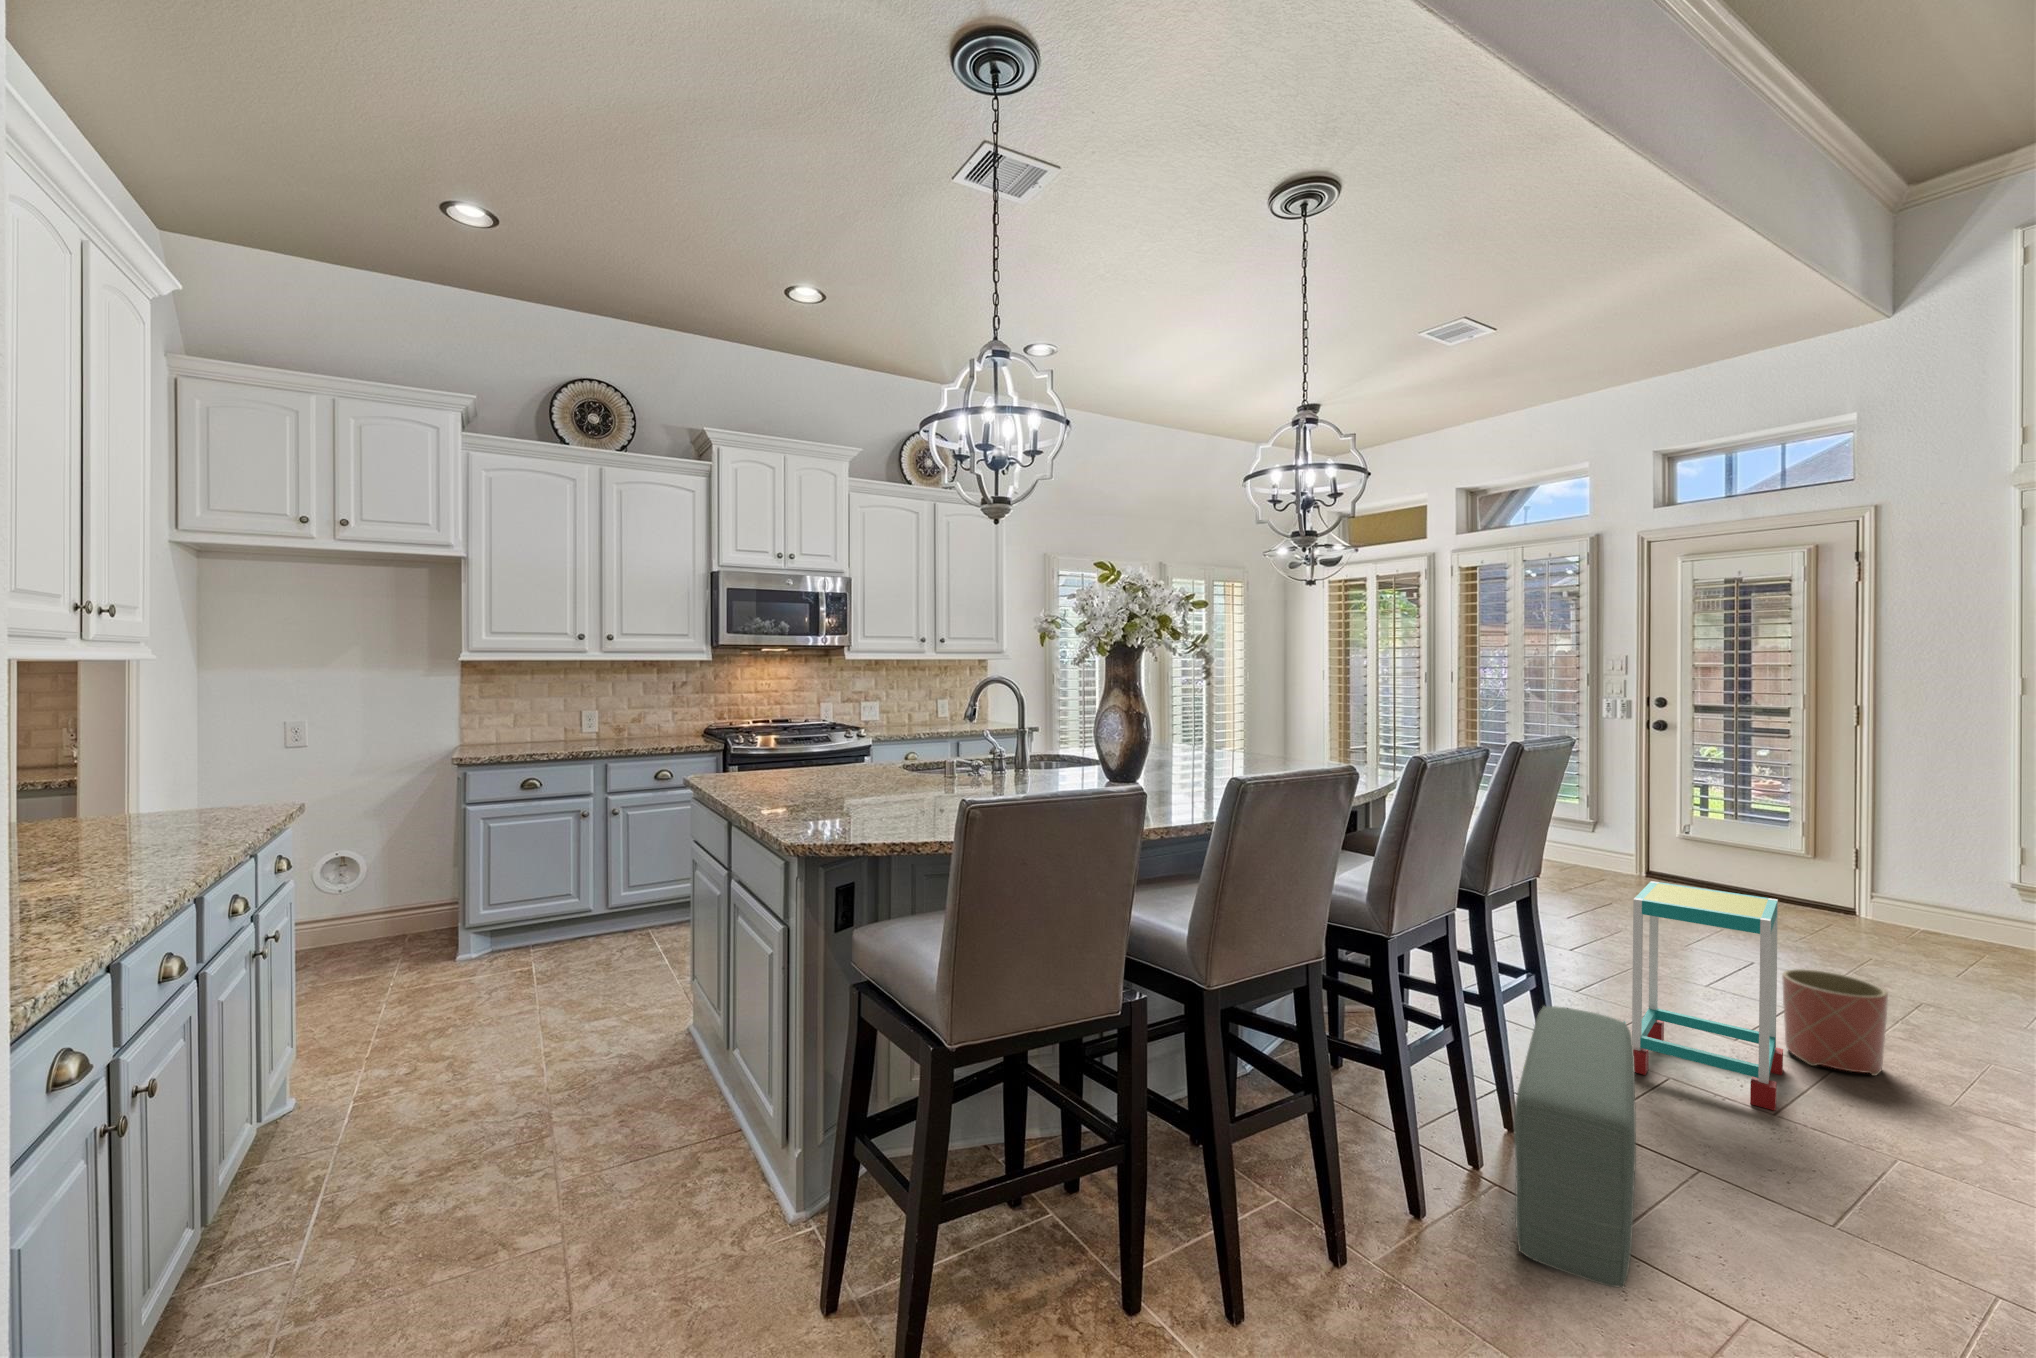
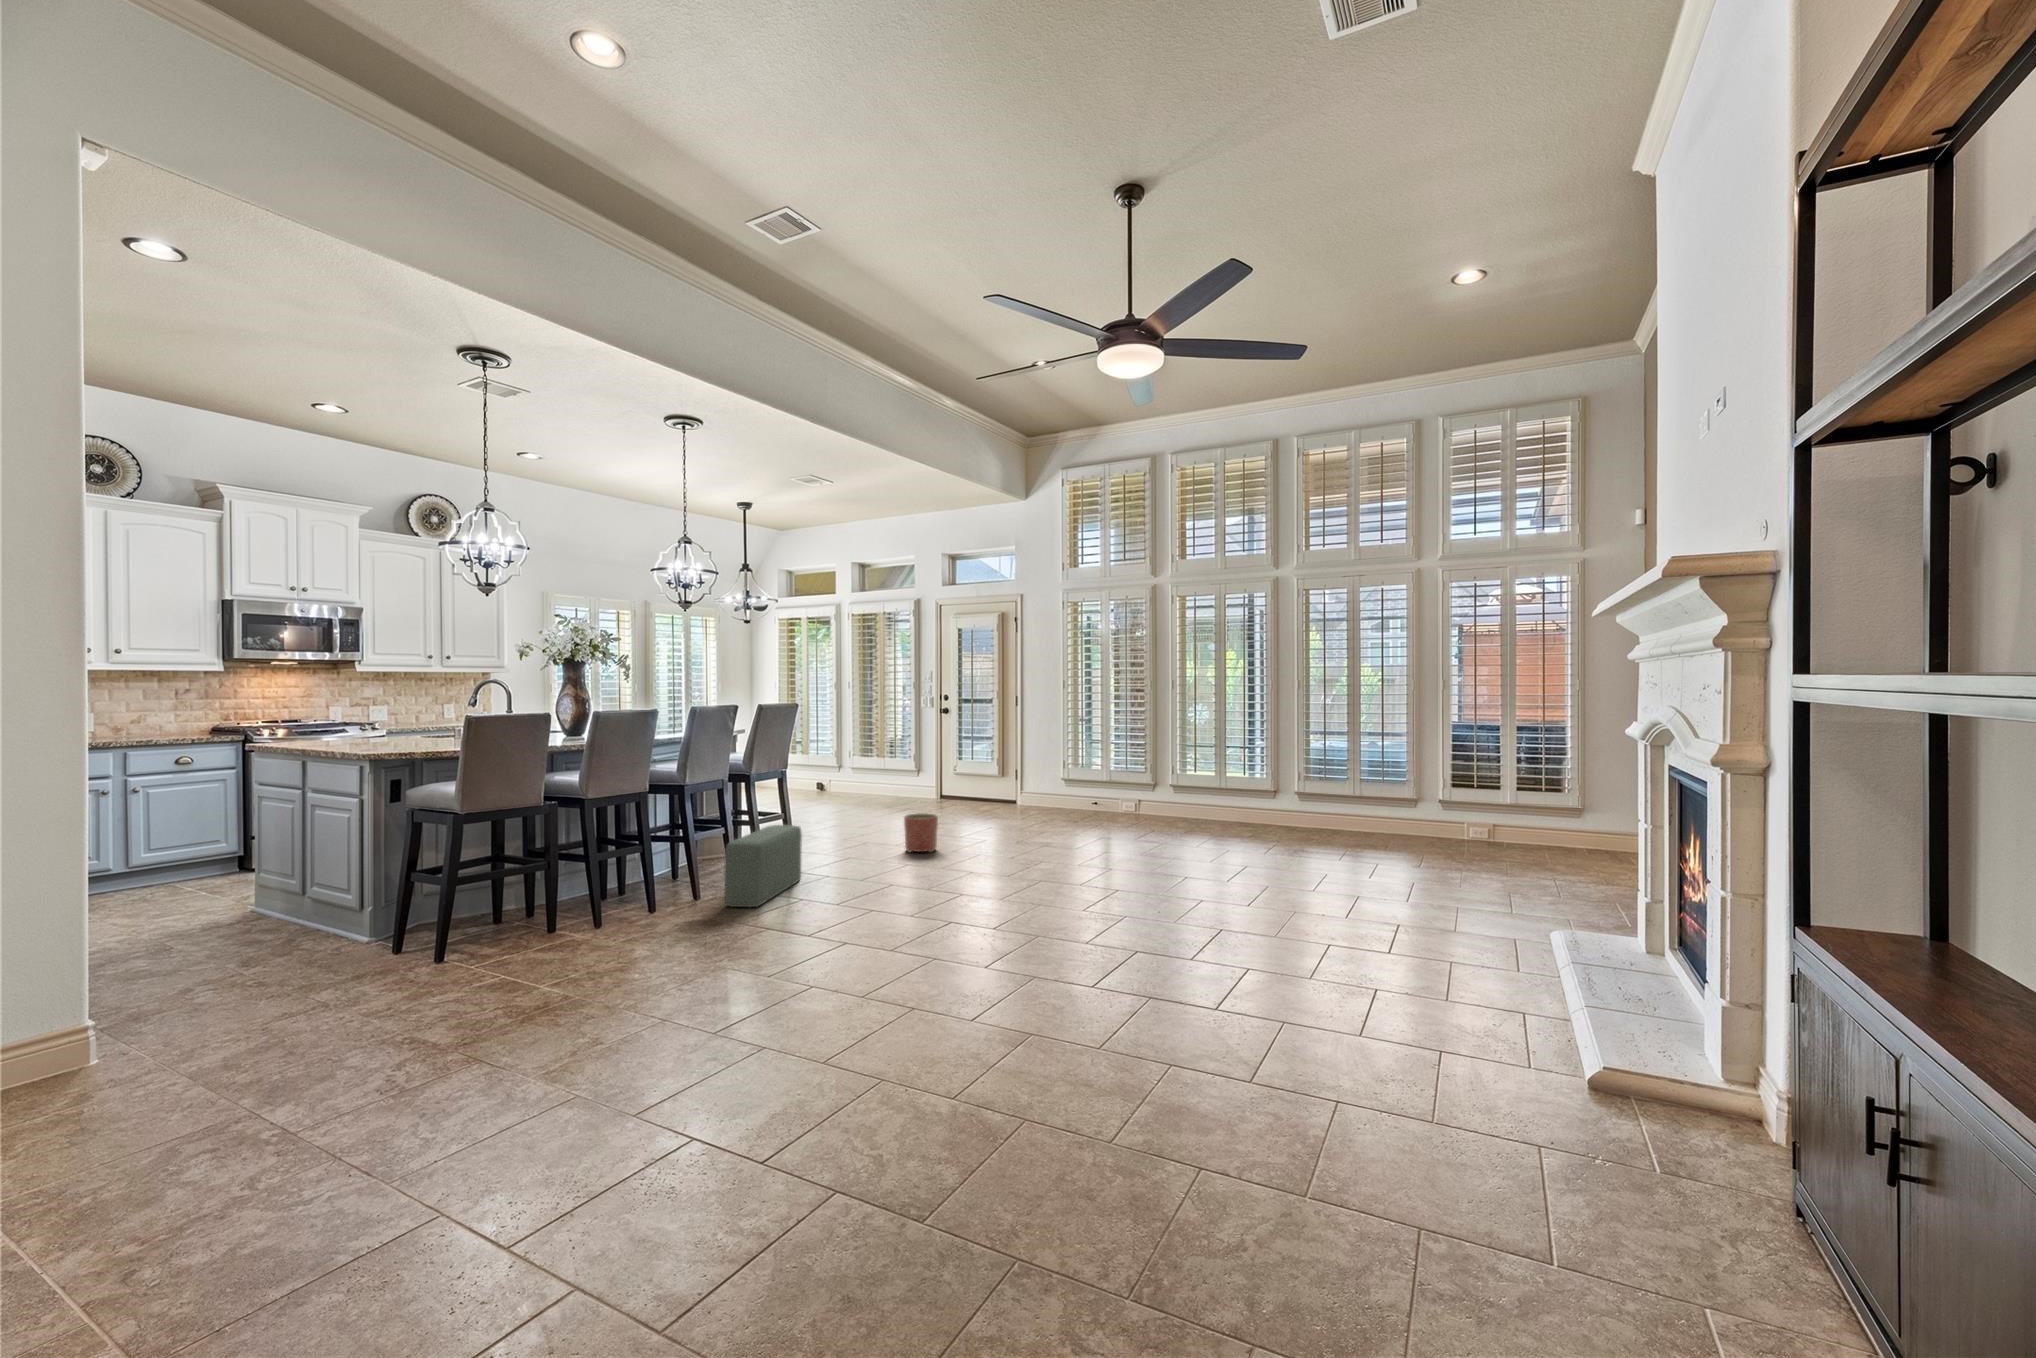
side table: present [1632,881,1783,1111] -> none [828,778,897,865]

